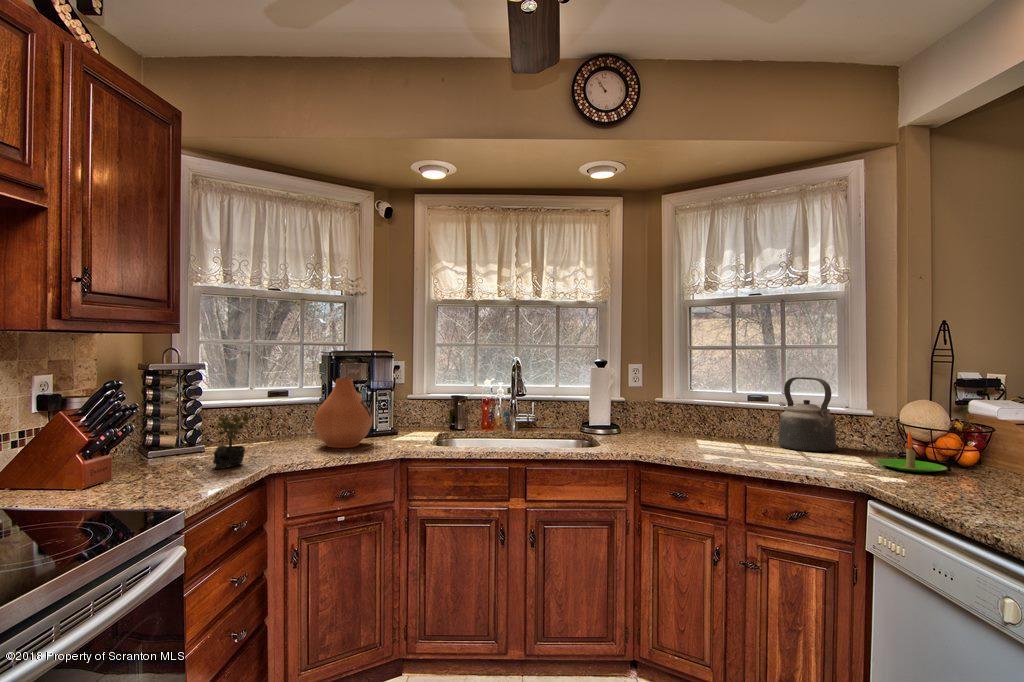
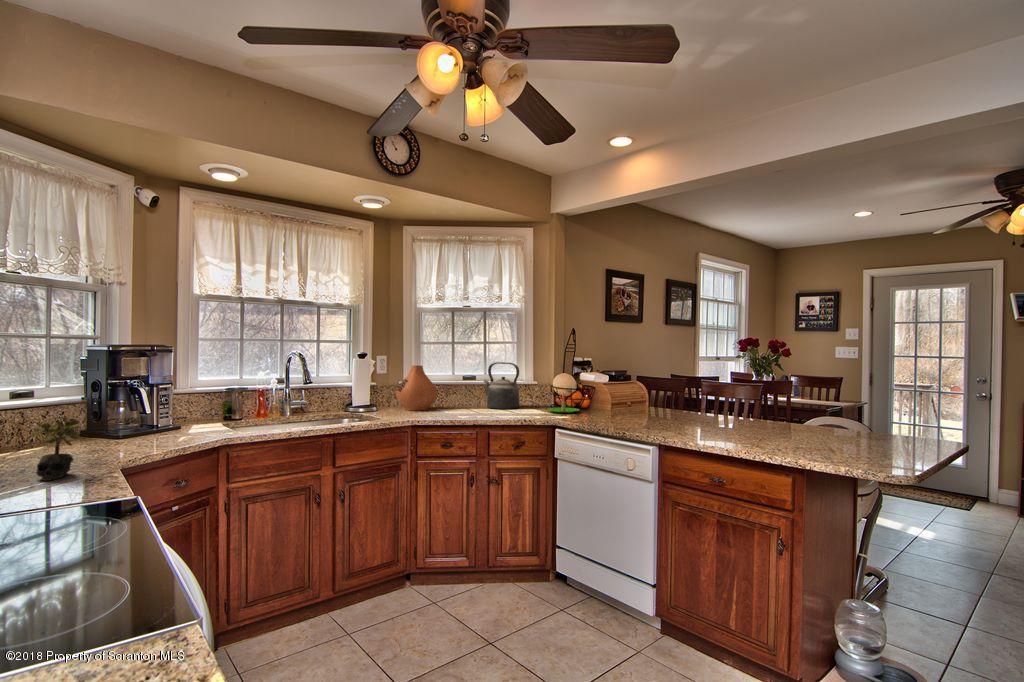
vase: present [314,378,373,448] -> present [396,366,437,411]

